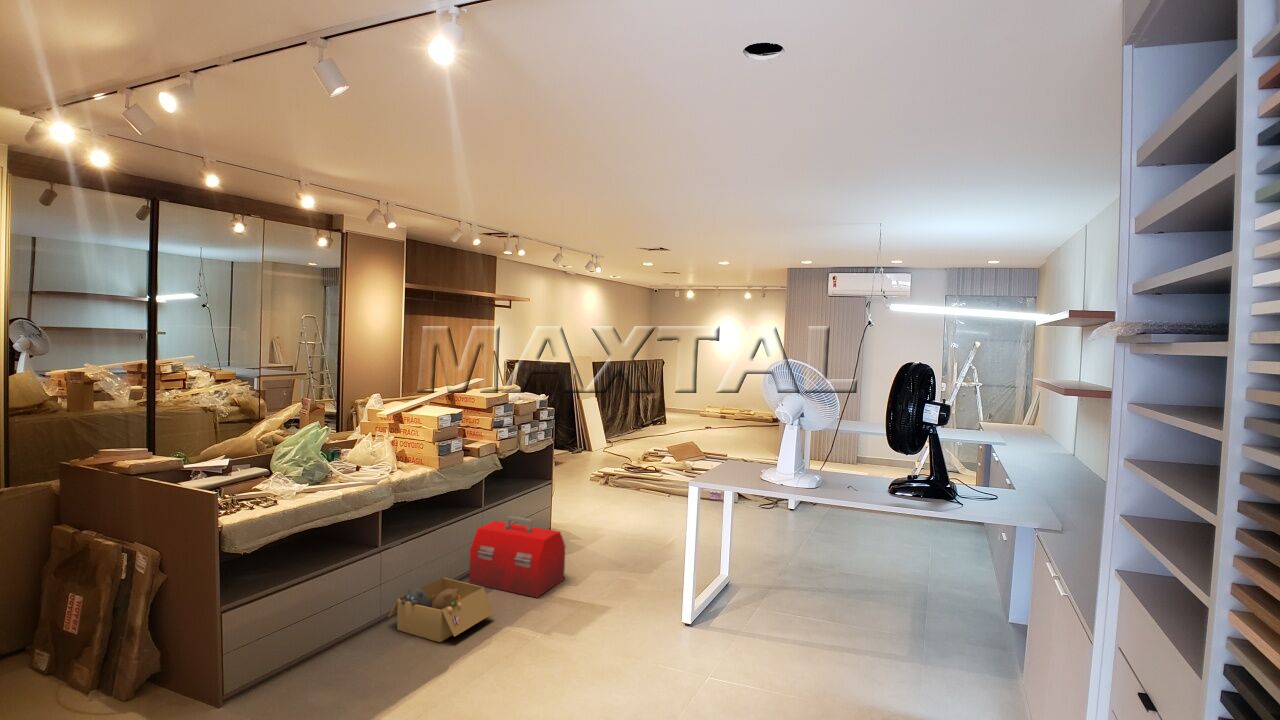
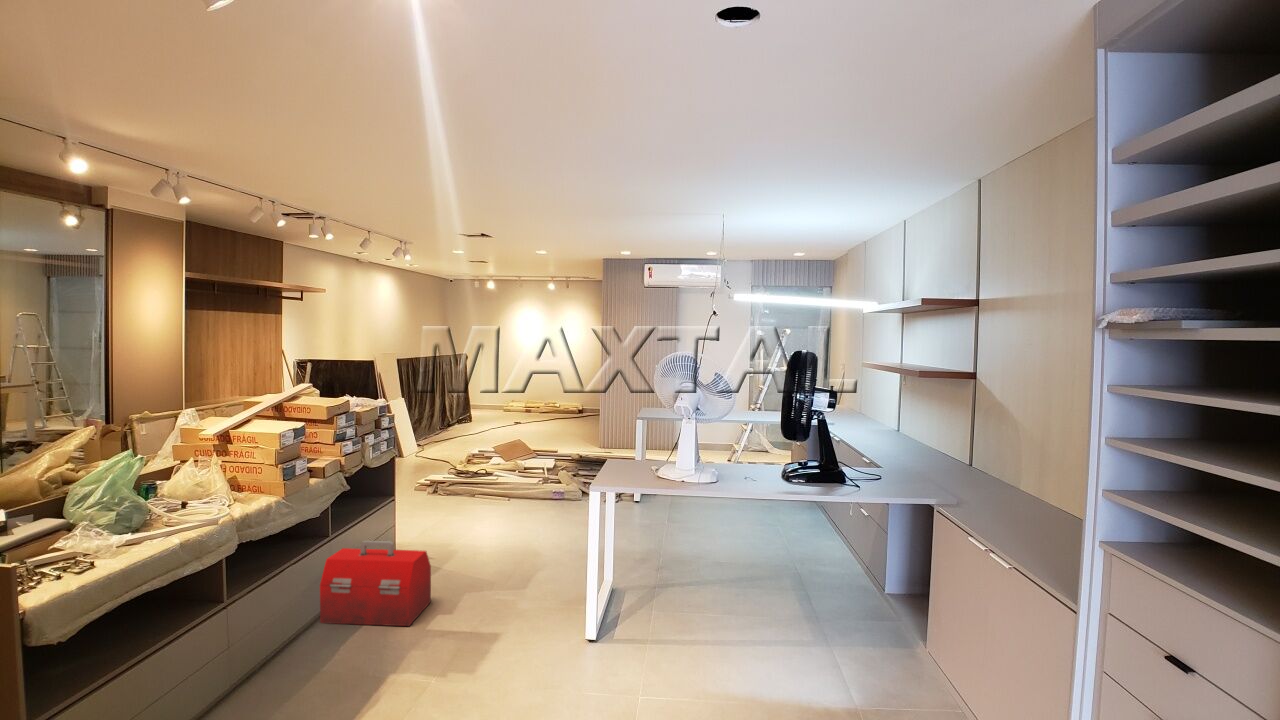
cardboard box: present [388,578,494,642] -> none [239,620,369,693]

